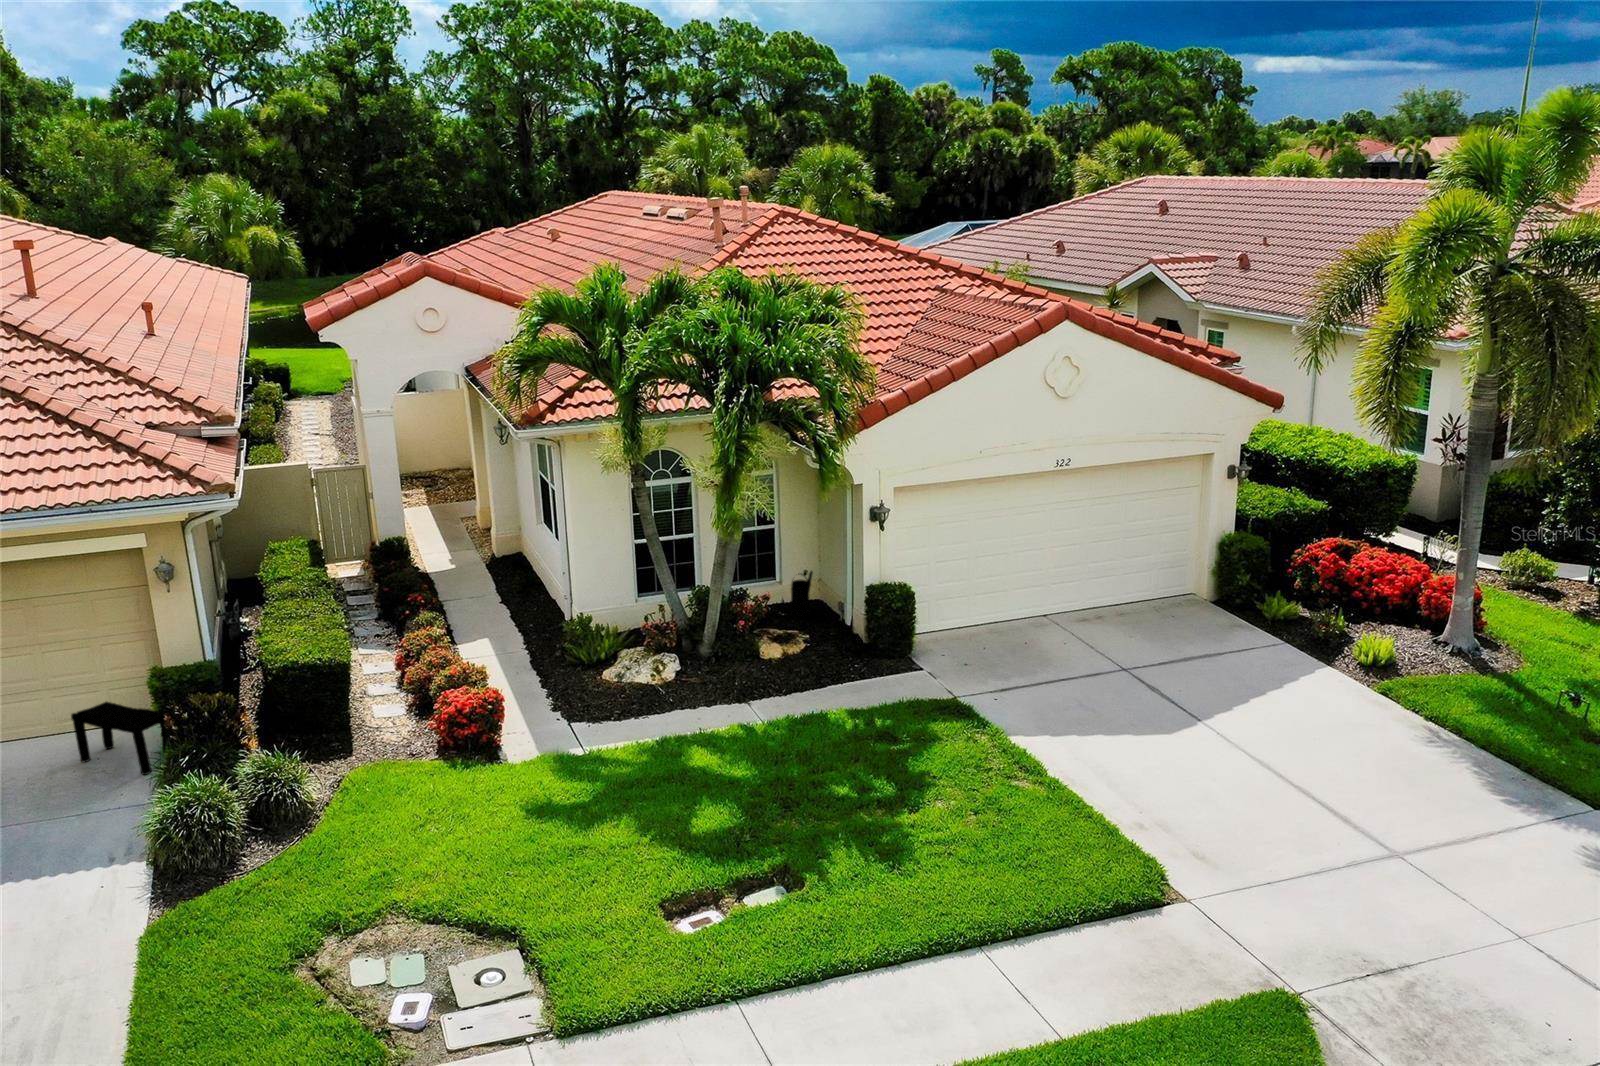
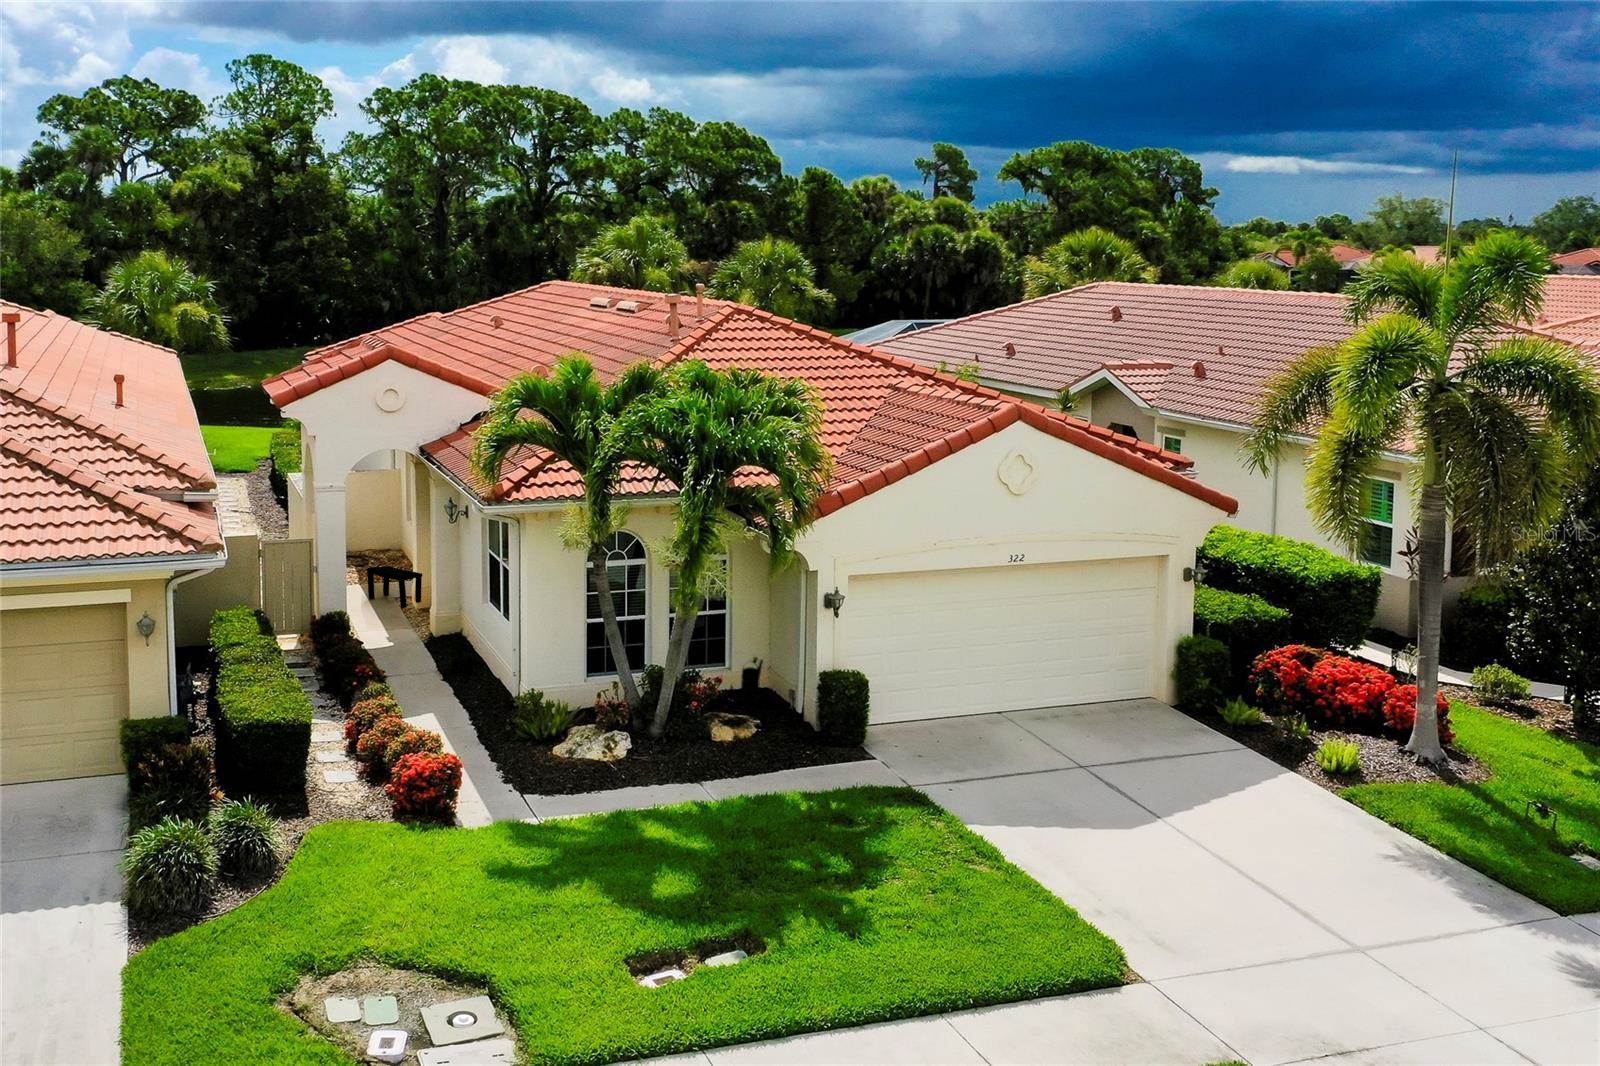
decorative plant: none [491,547,538,591] -> present [450,628,470,672]
bench: present [71,702,167,775] -> present [367,566,422,608]

